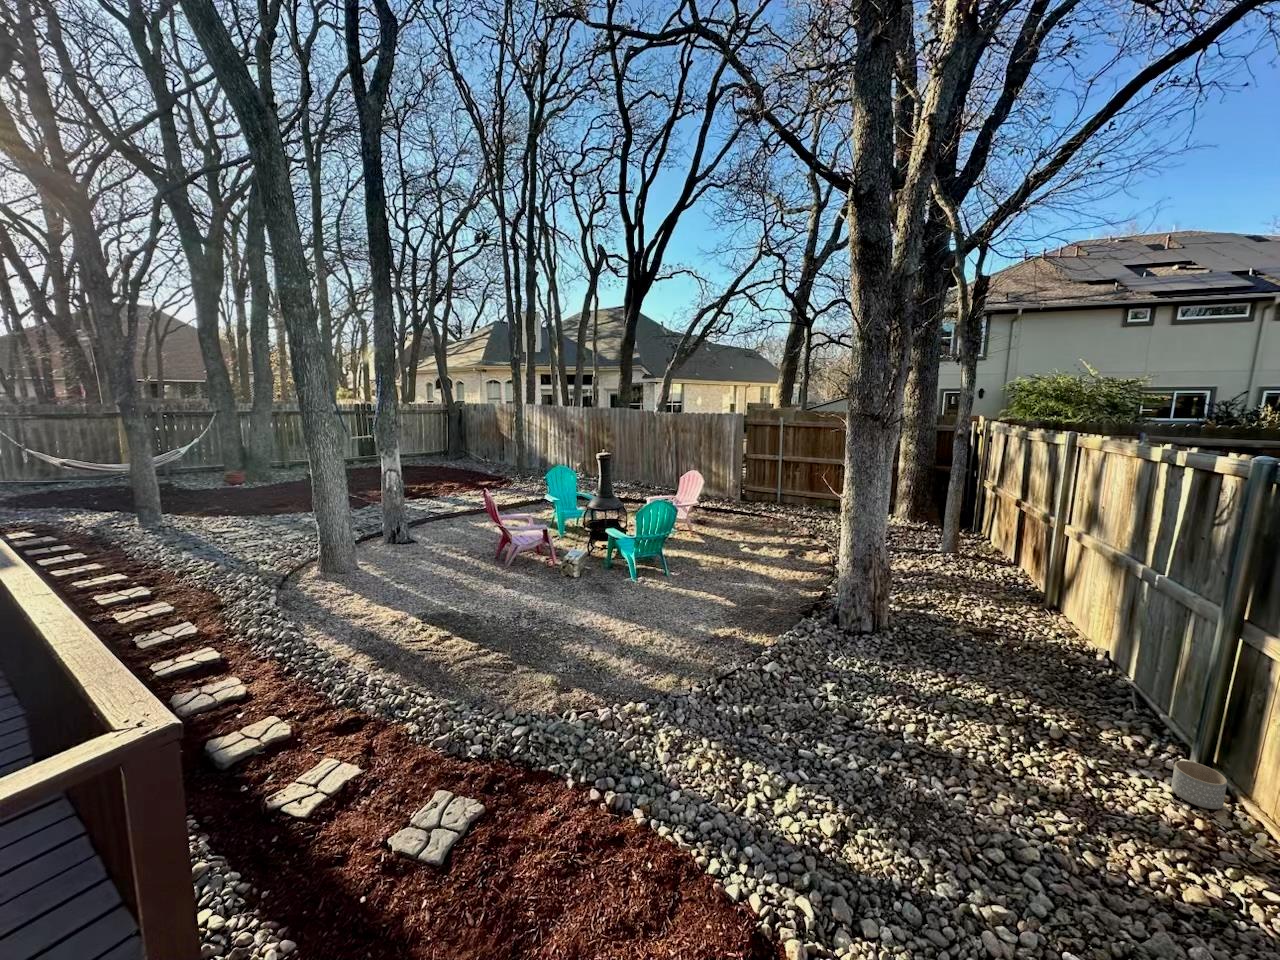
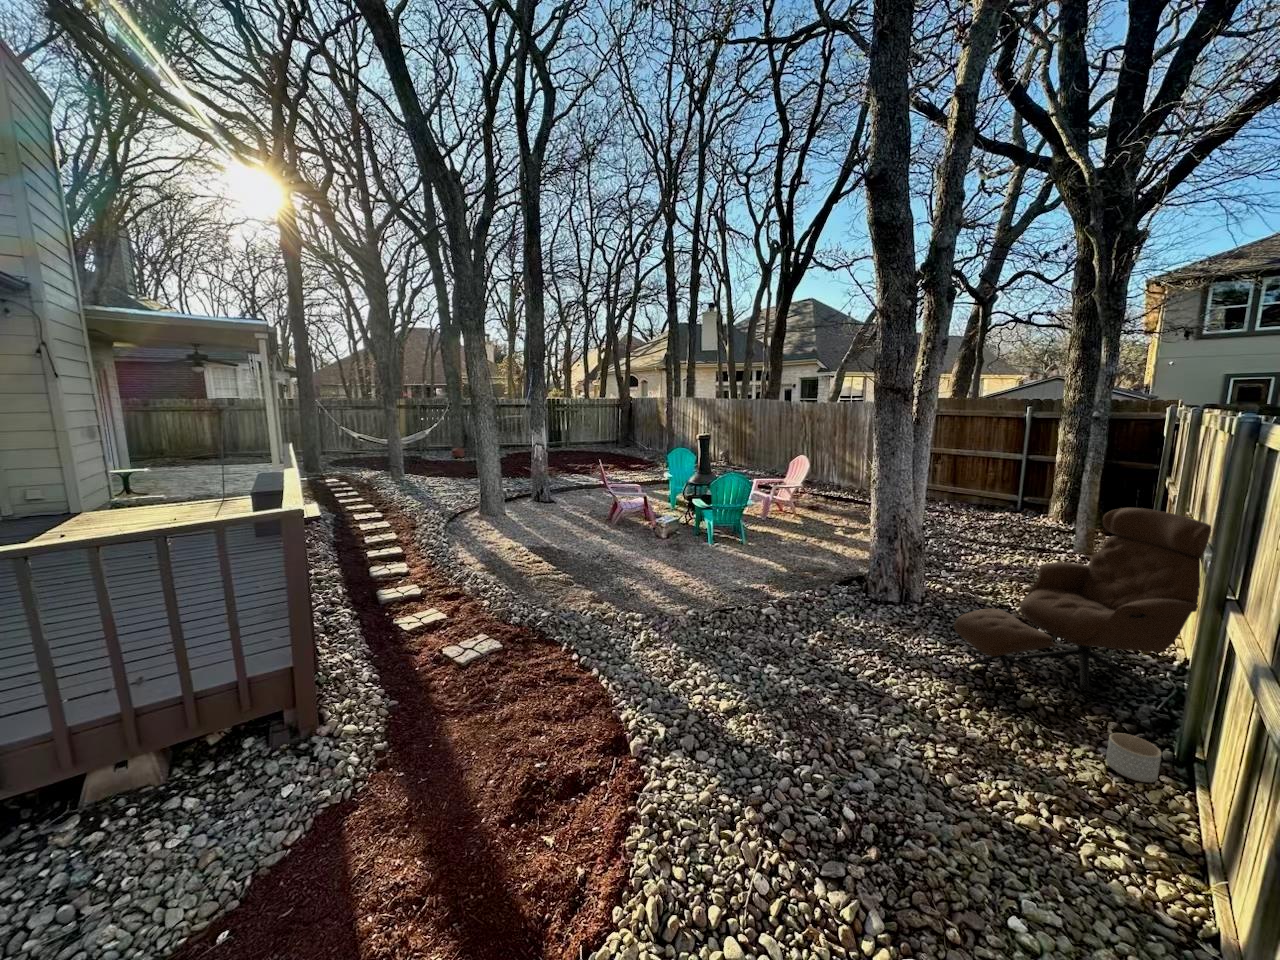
lounge chair: none [957,524,1166,715] -> present [954,508,1211,693]

